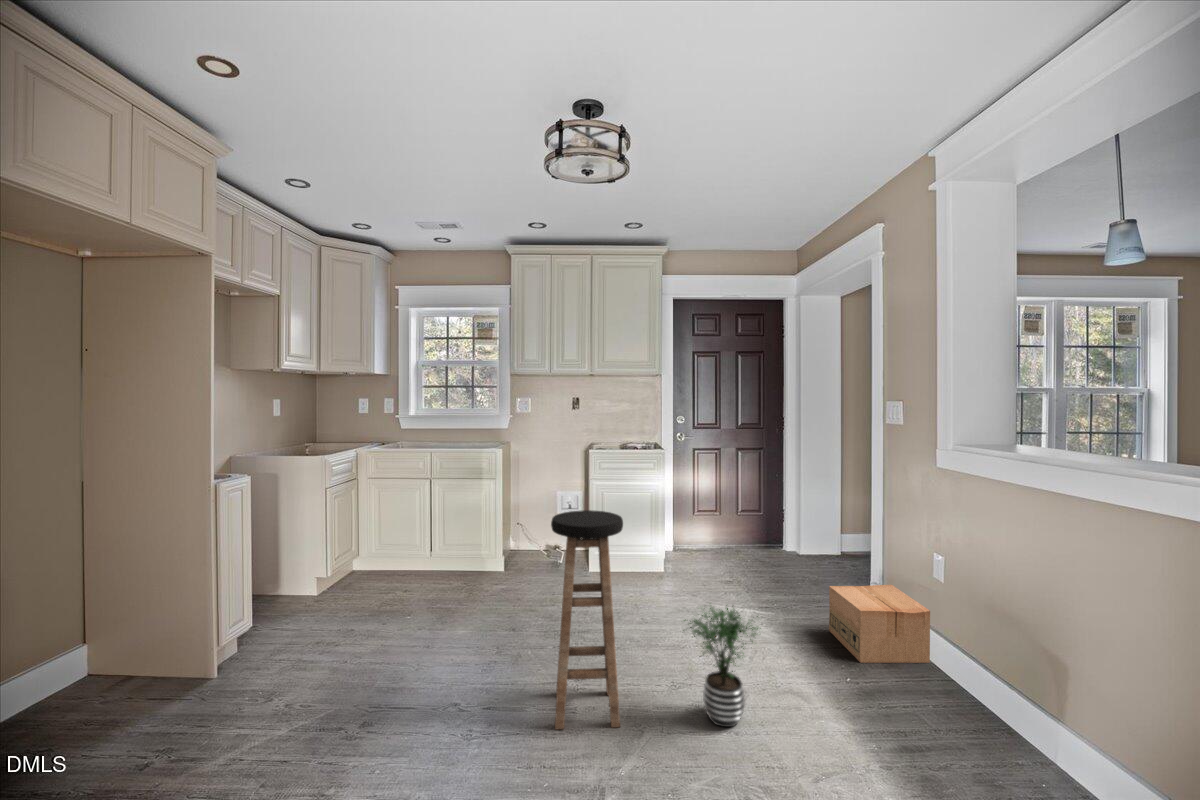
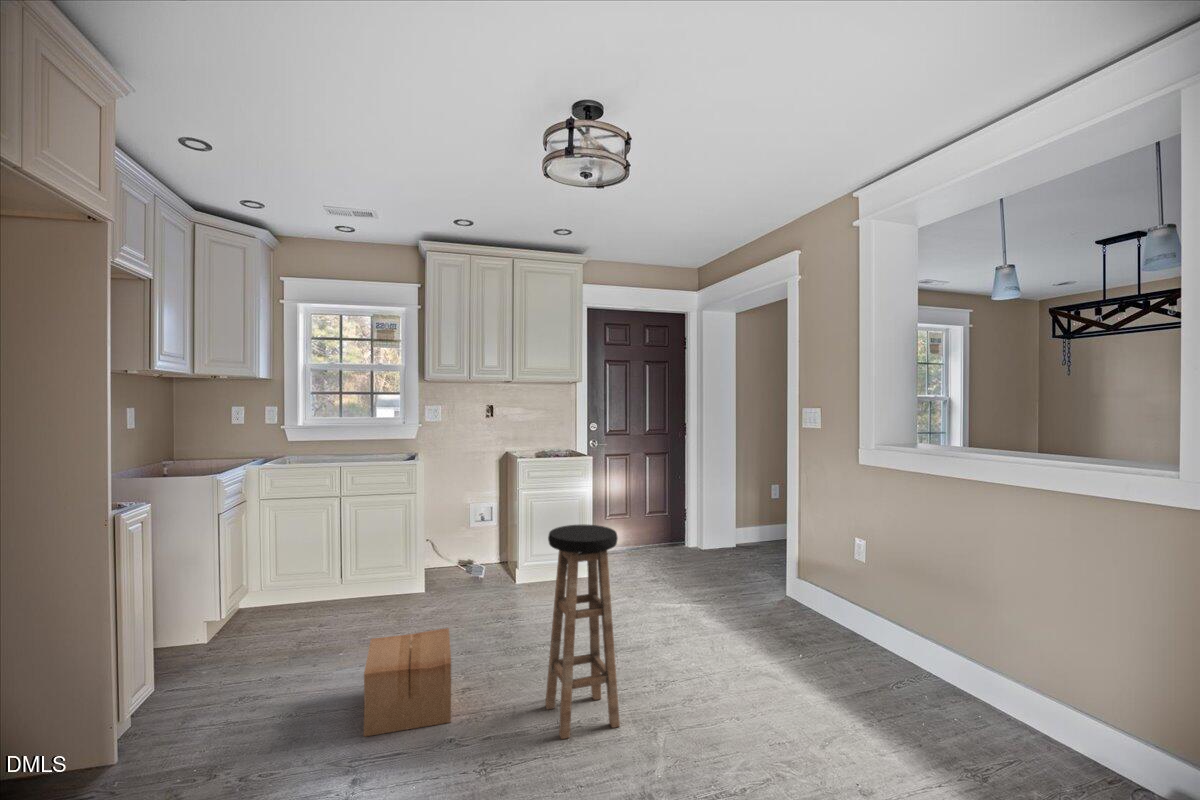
cardboard box: present [829,585,930,663] -> present [364,628,451,736]
potted plant: present [683,606,761,727] -> none [666,600,738,710]

